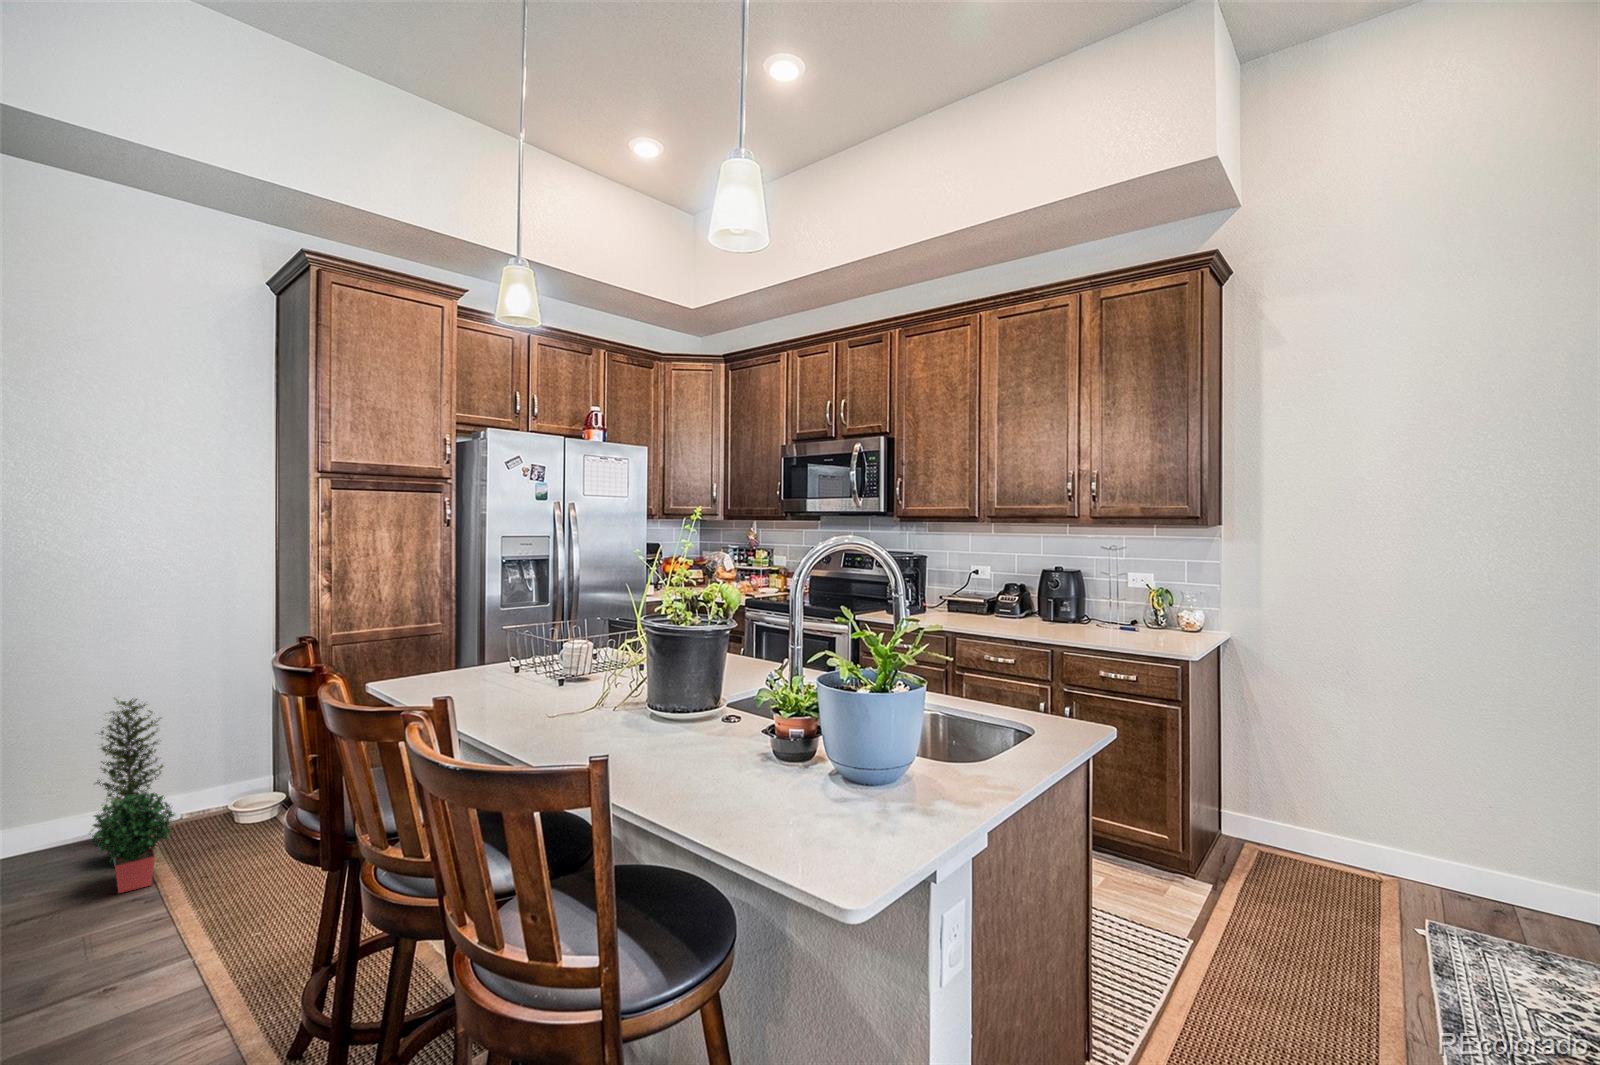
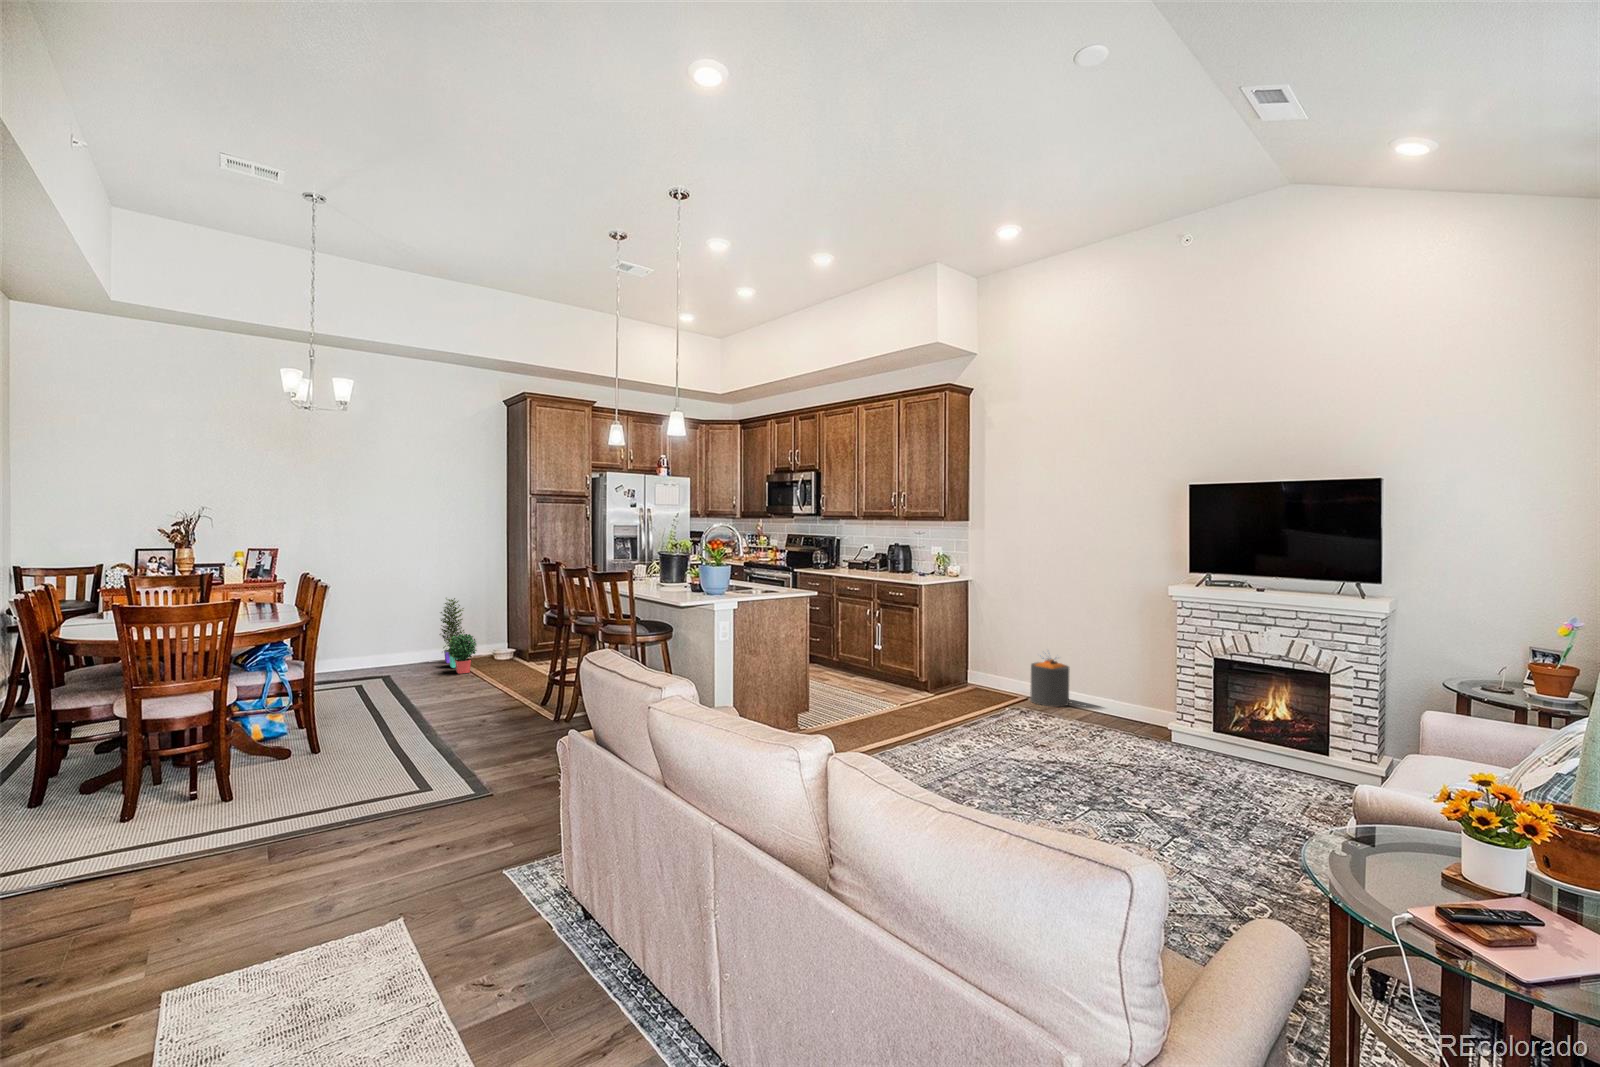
trash can: none [1432,791,1544,935] -> present [1030,658,1070,707]

